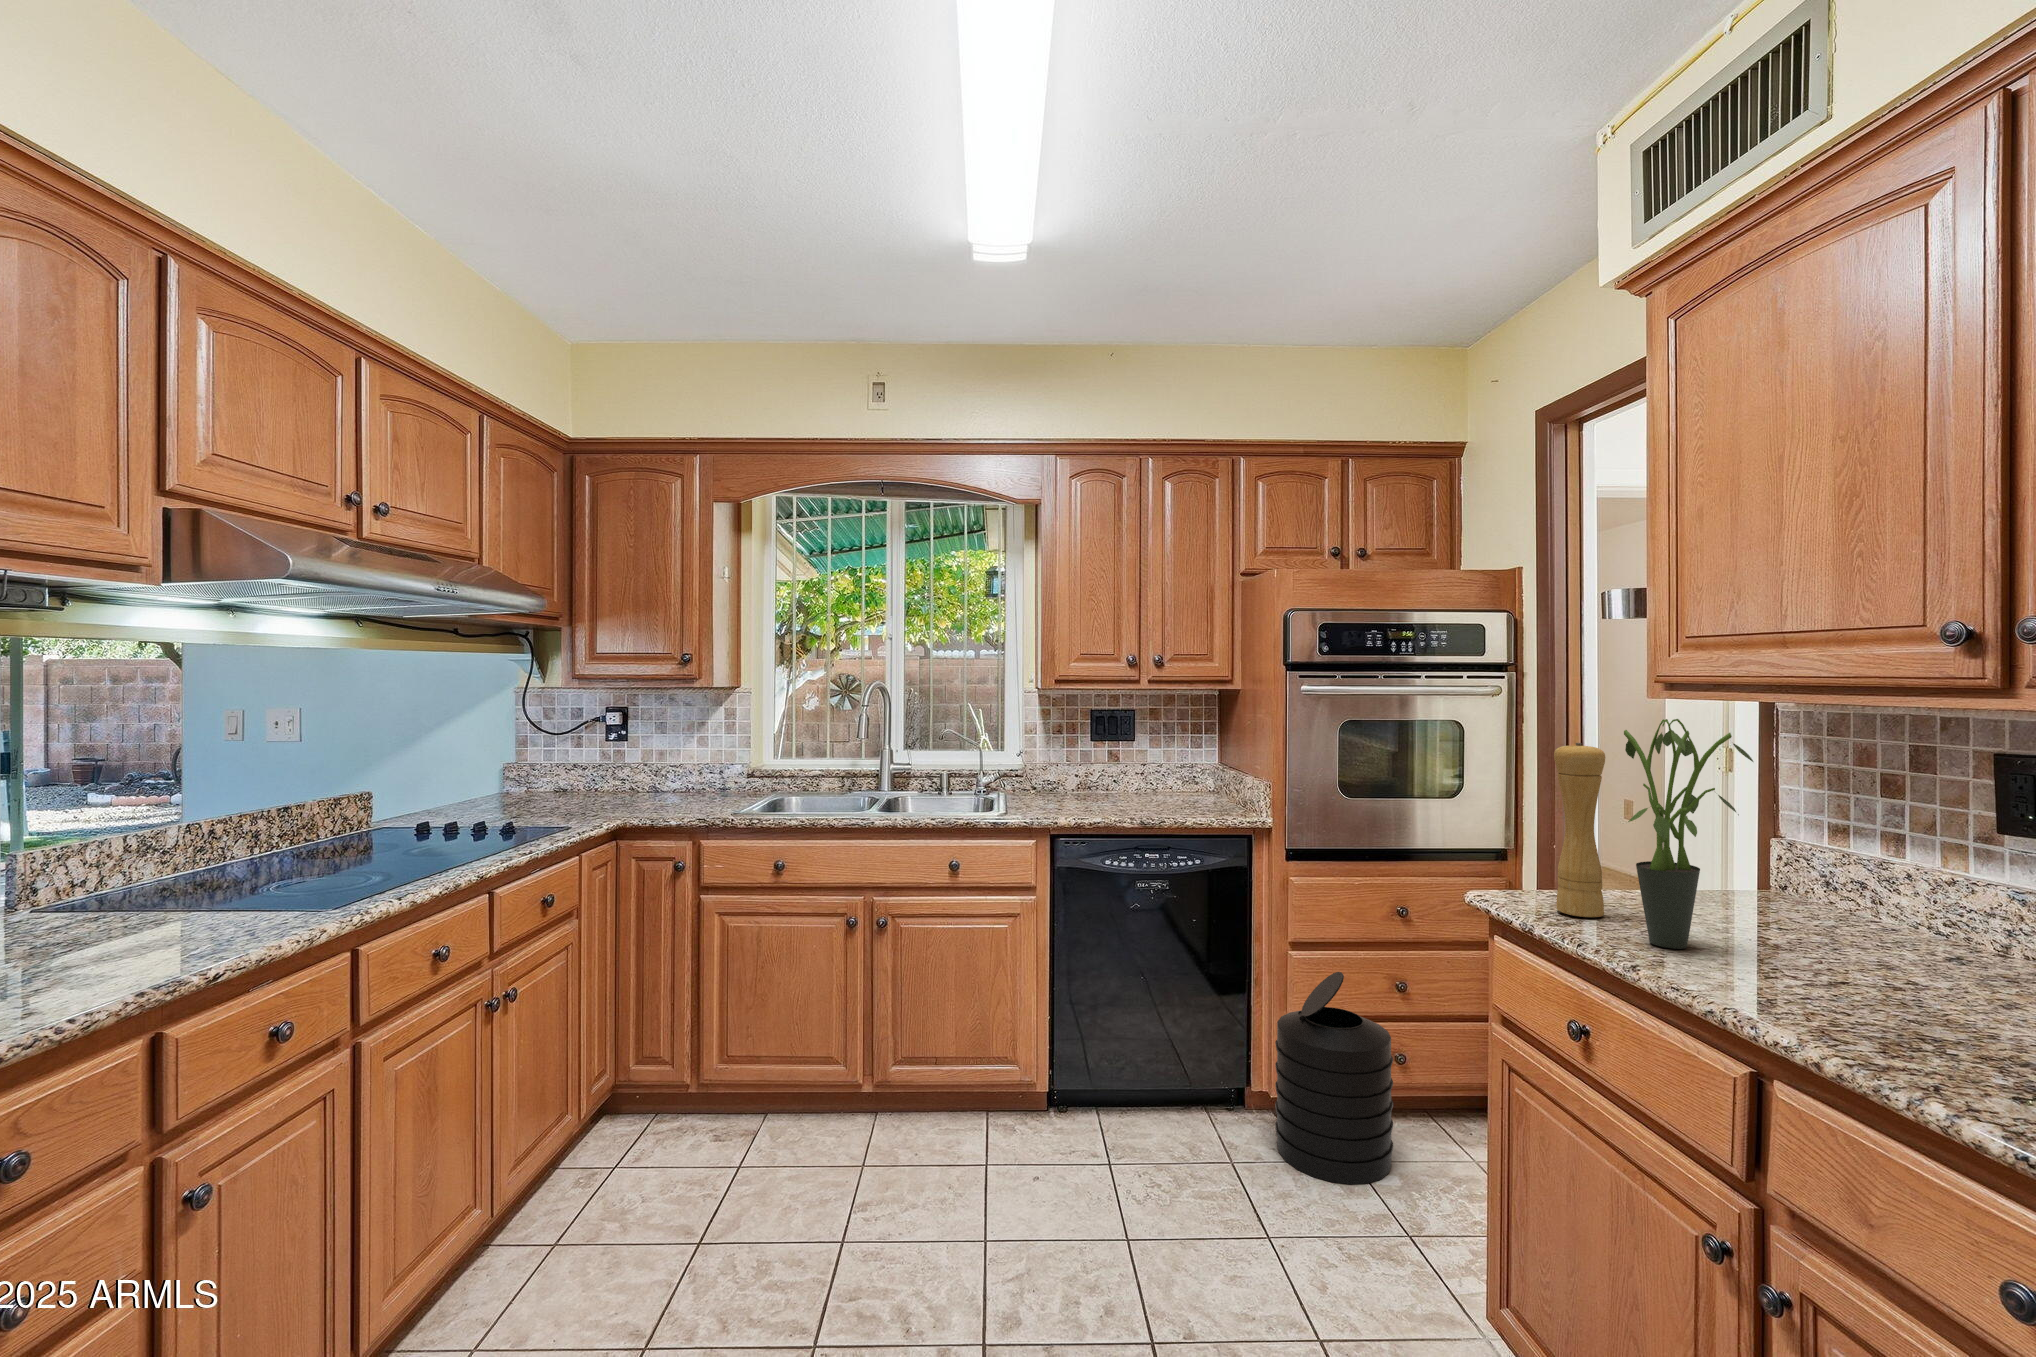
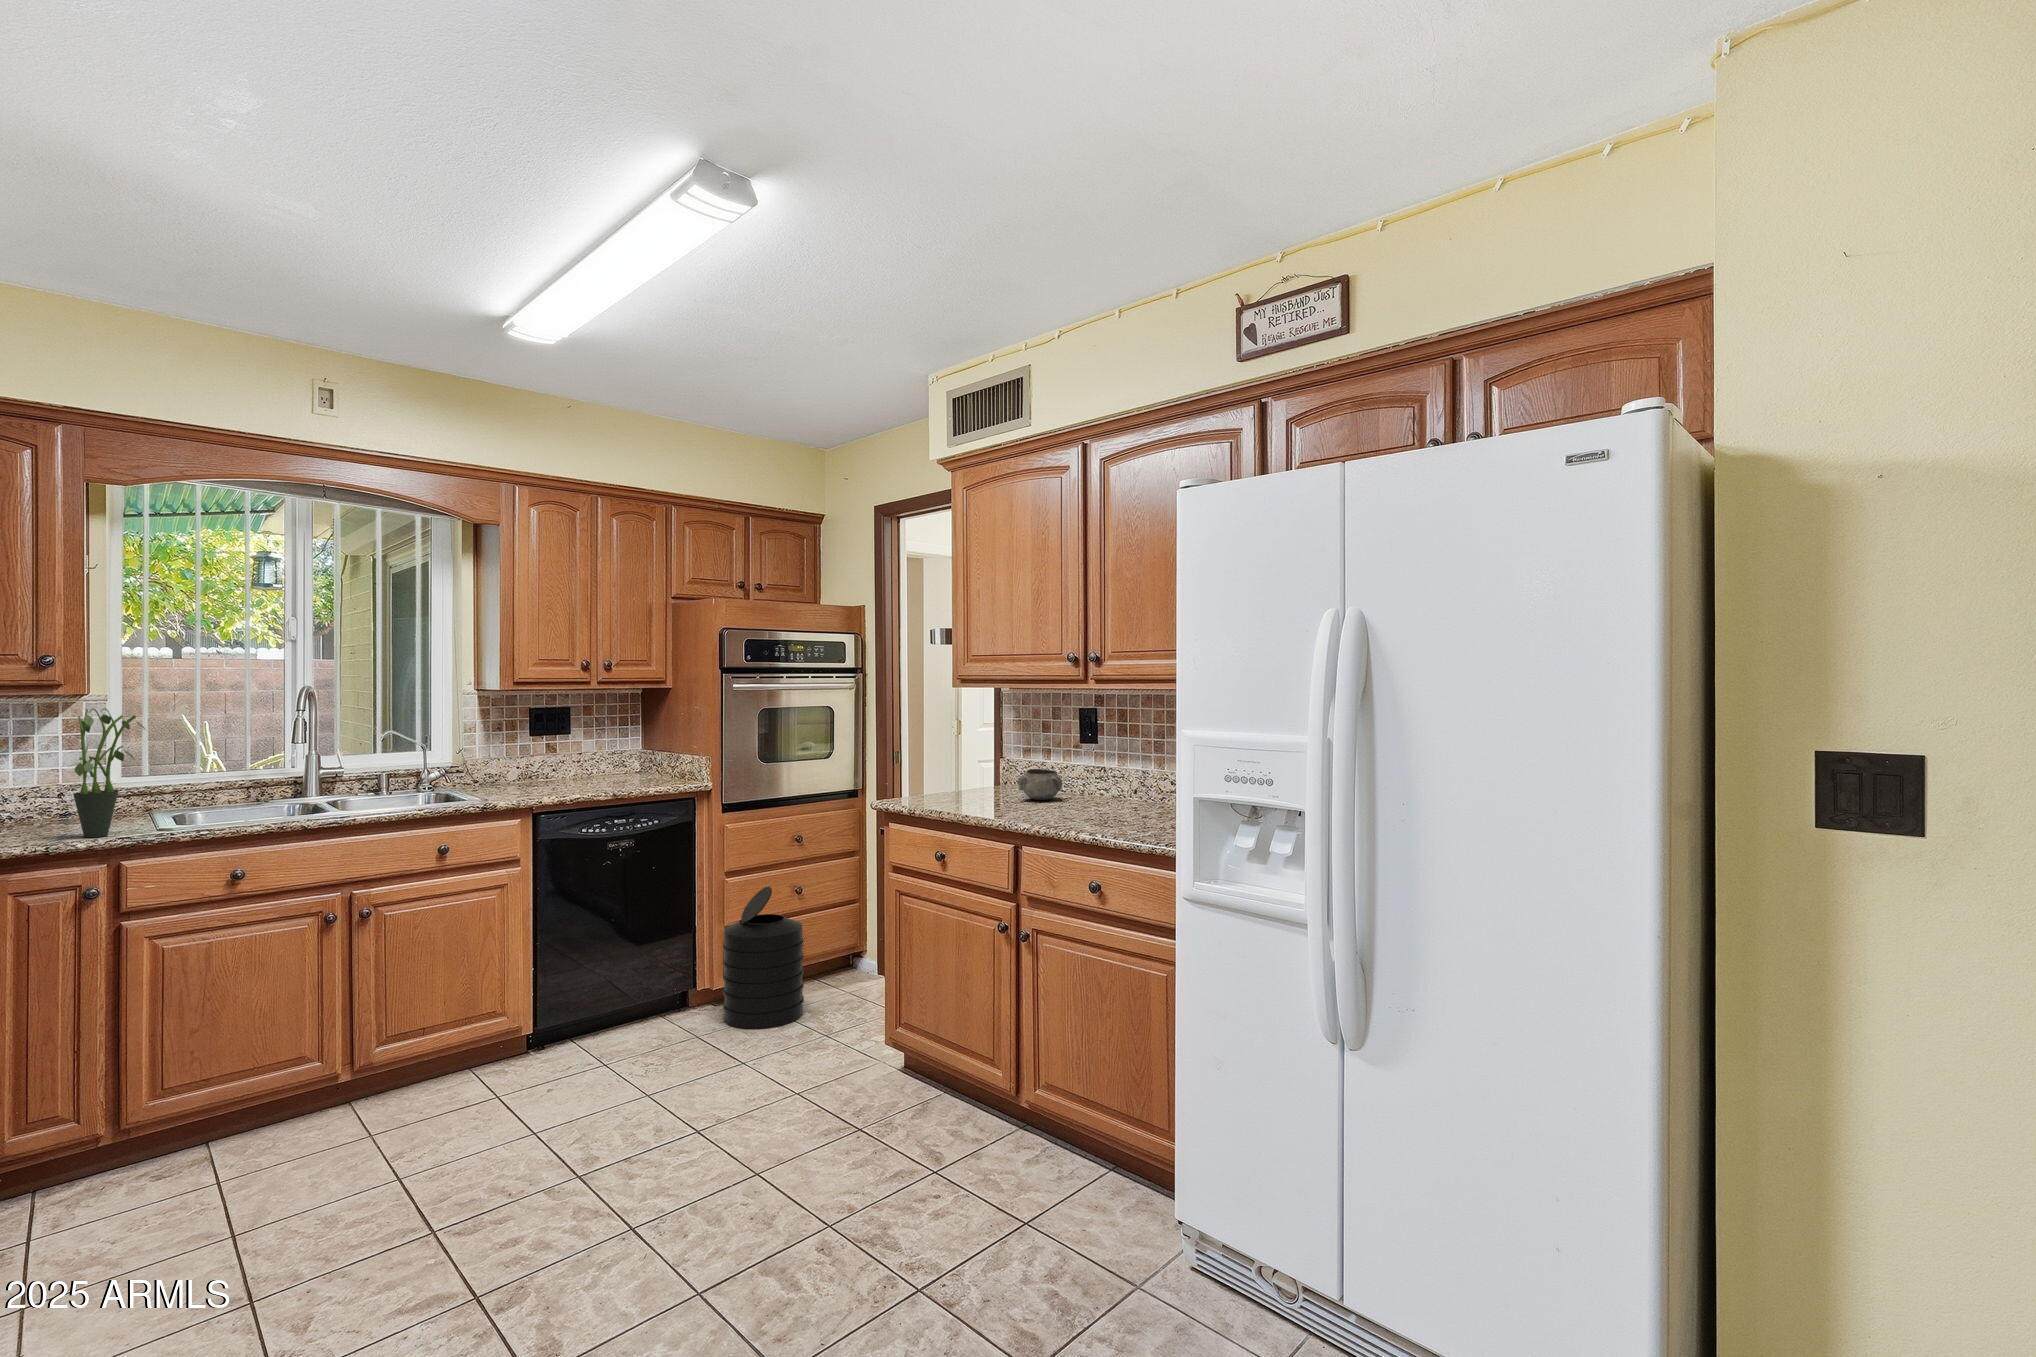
potted plant: present [1624,719,1753,949] -> present [73,708,145,838]
pepper mill: present [1554,743,1605,917] -> none [919,713,942,803]
decorative bowl: none [1801,880,1944,959] -> present [1018,769,1062,800]

